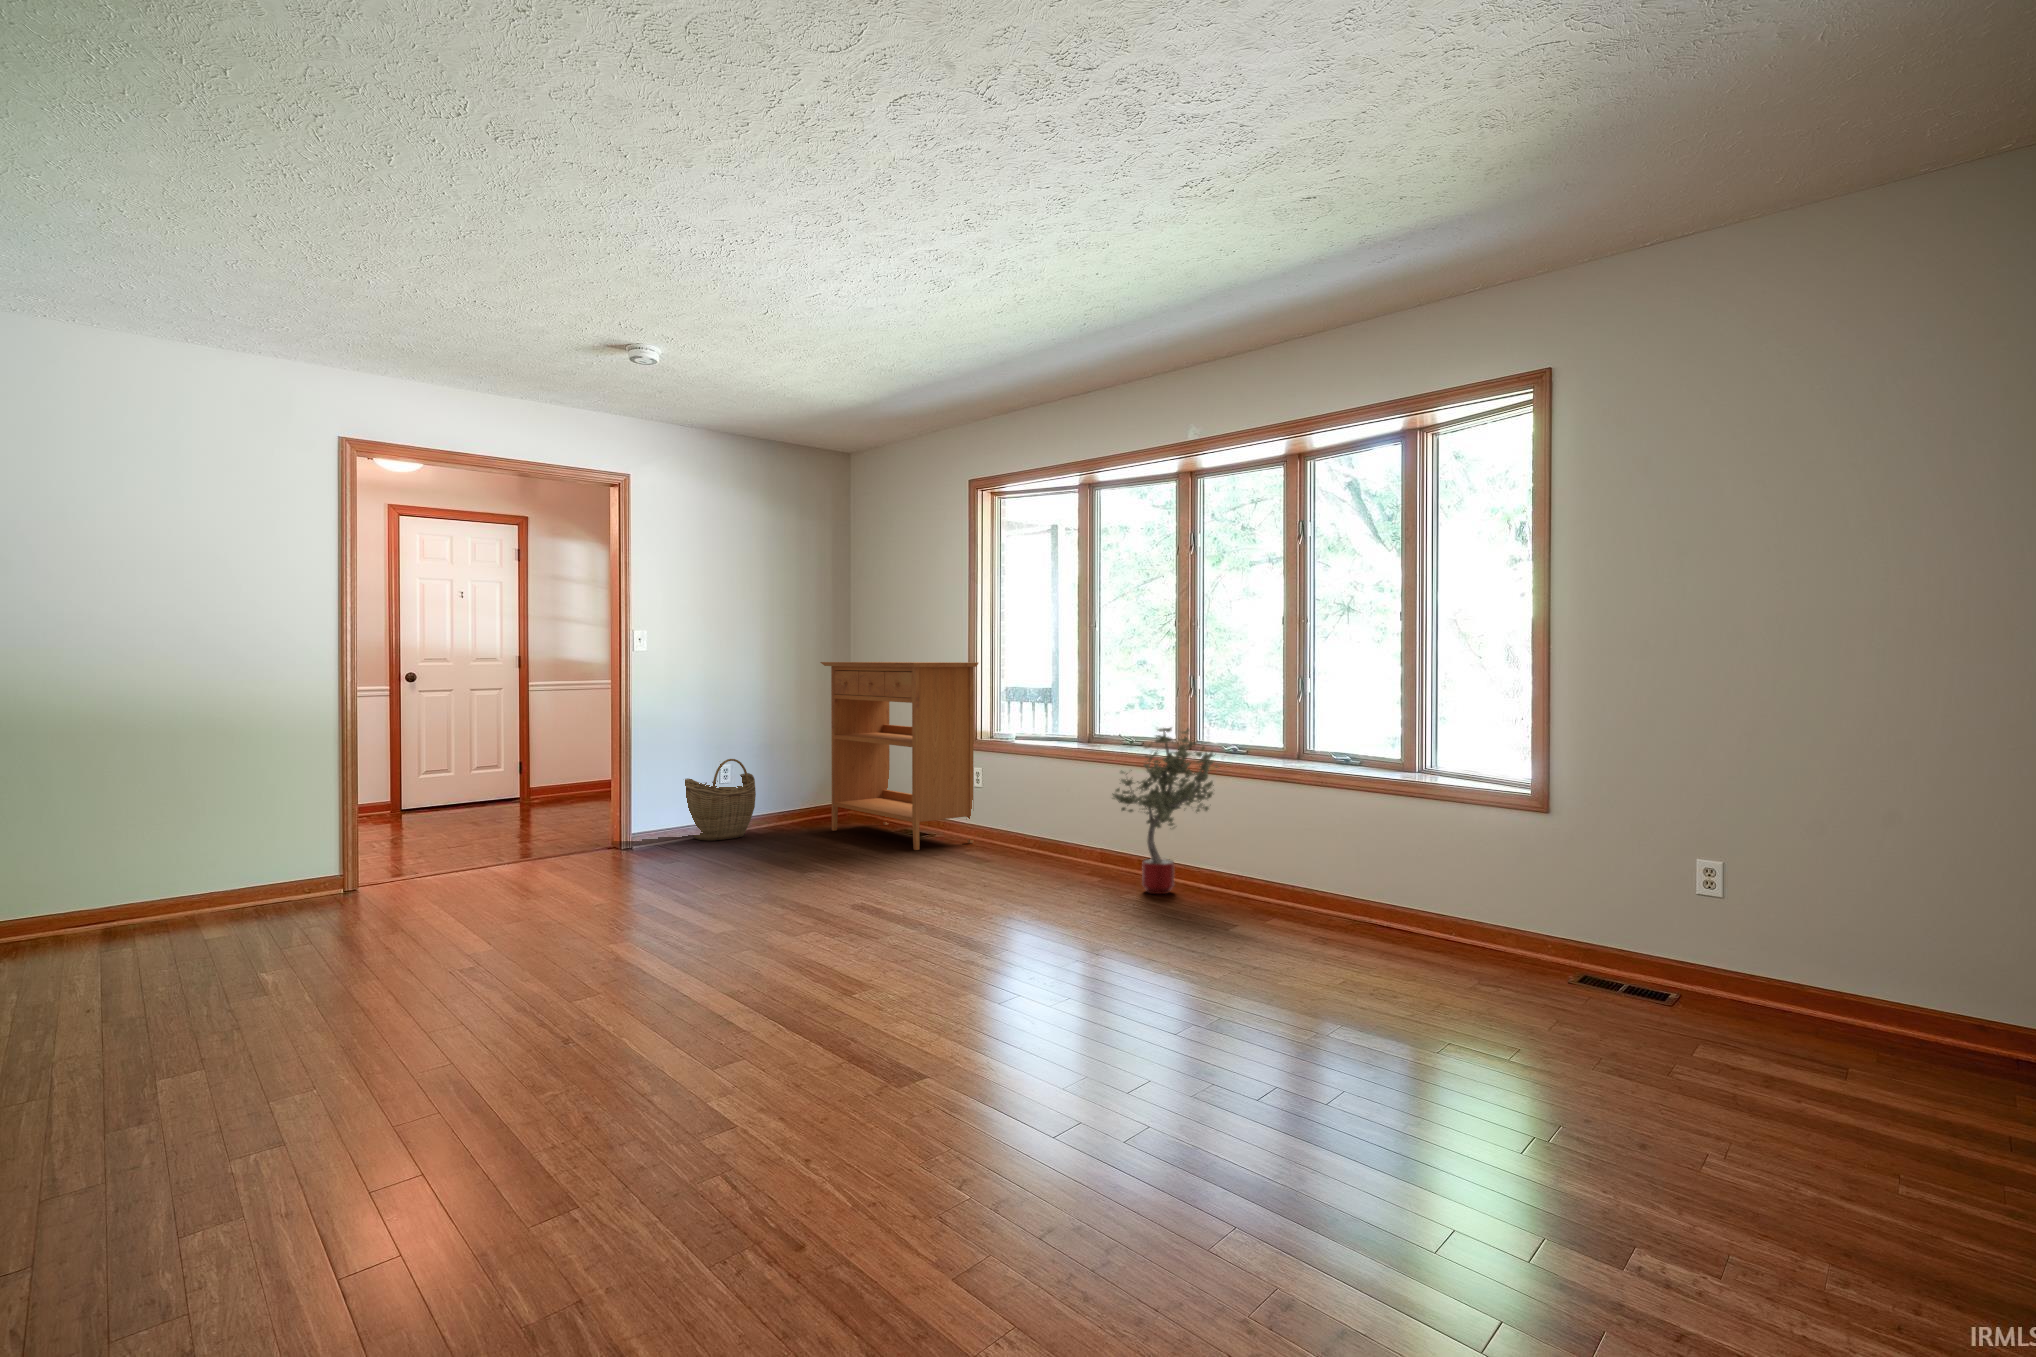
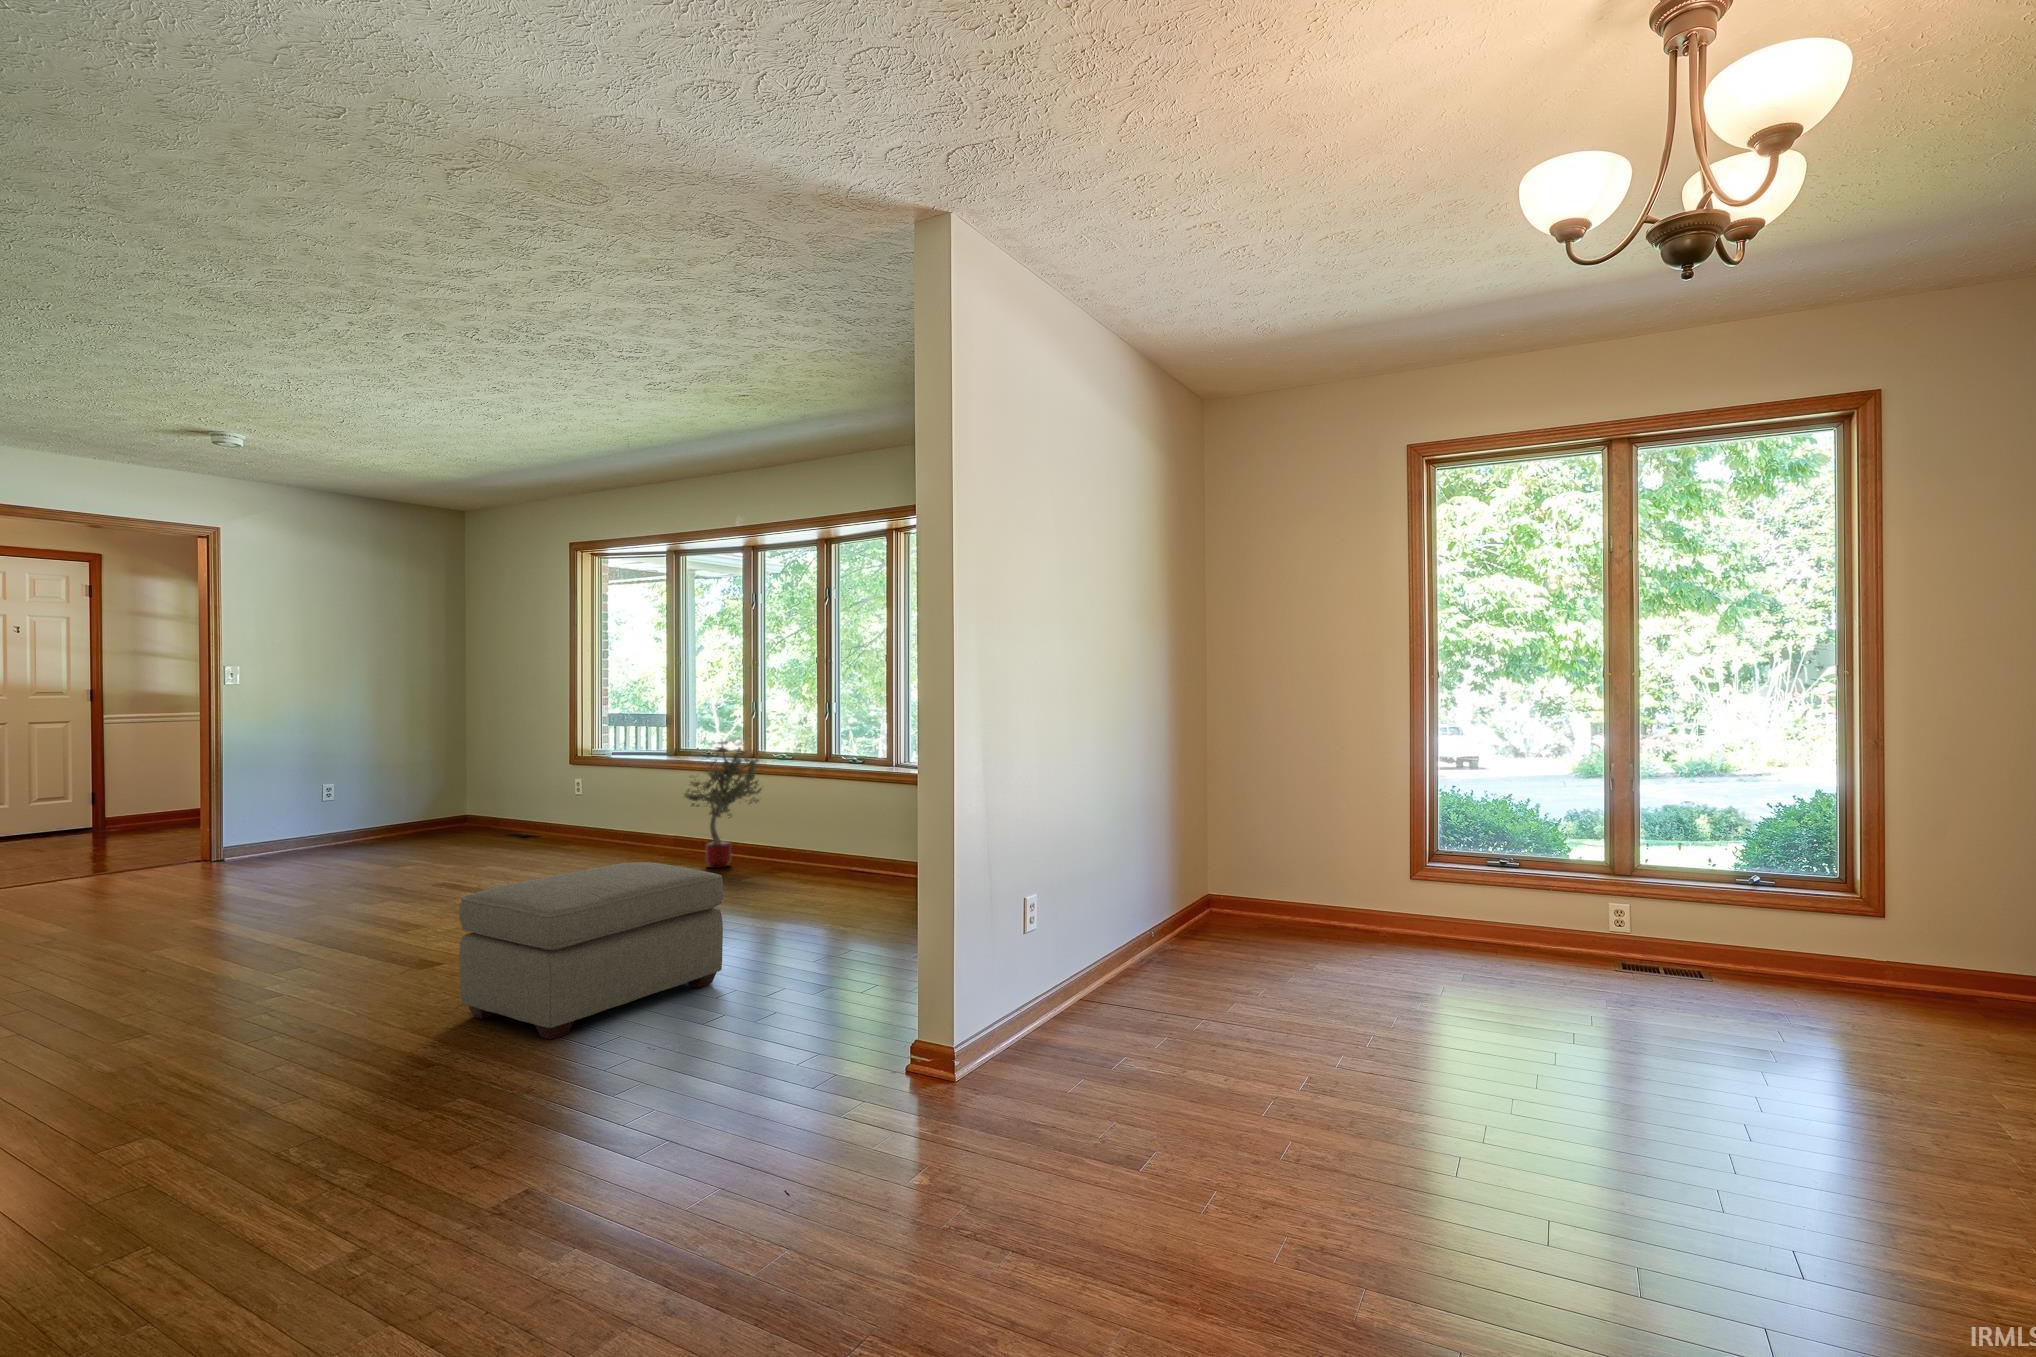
console table: present [820,662,978,850] -> none [429,692,577,850]
woven basket: present [685,759,756,841] -> none [284,779,362,854]
ottoman: none [885,901,1239,1176] -> present [459,862,723,1039]

